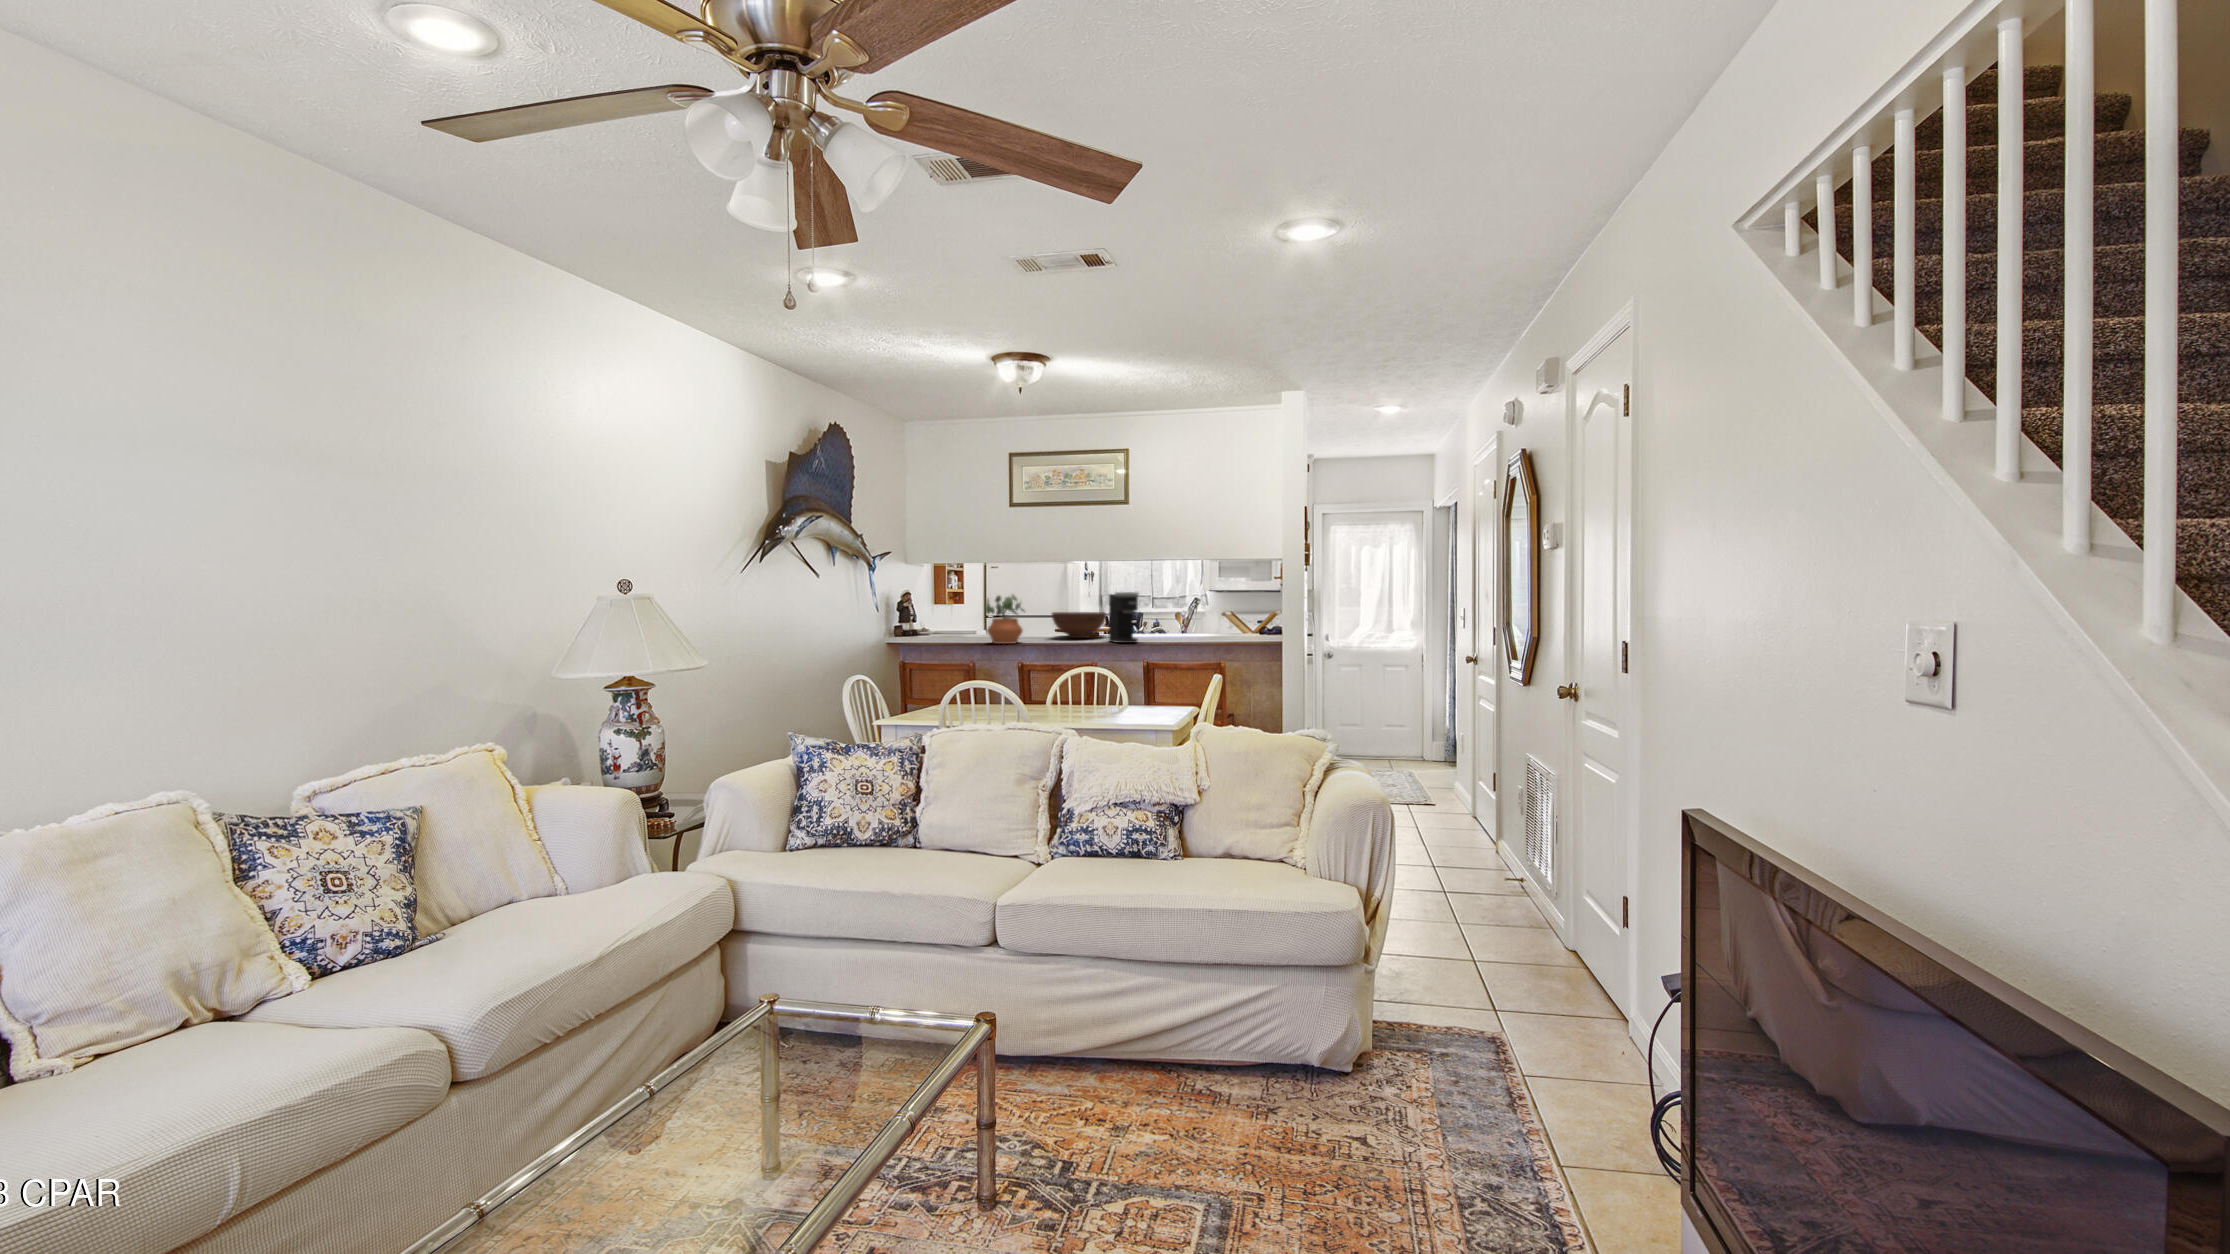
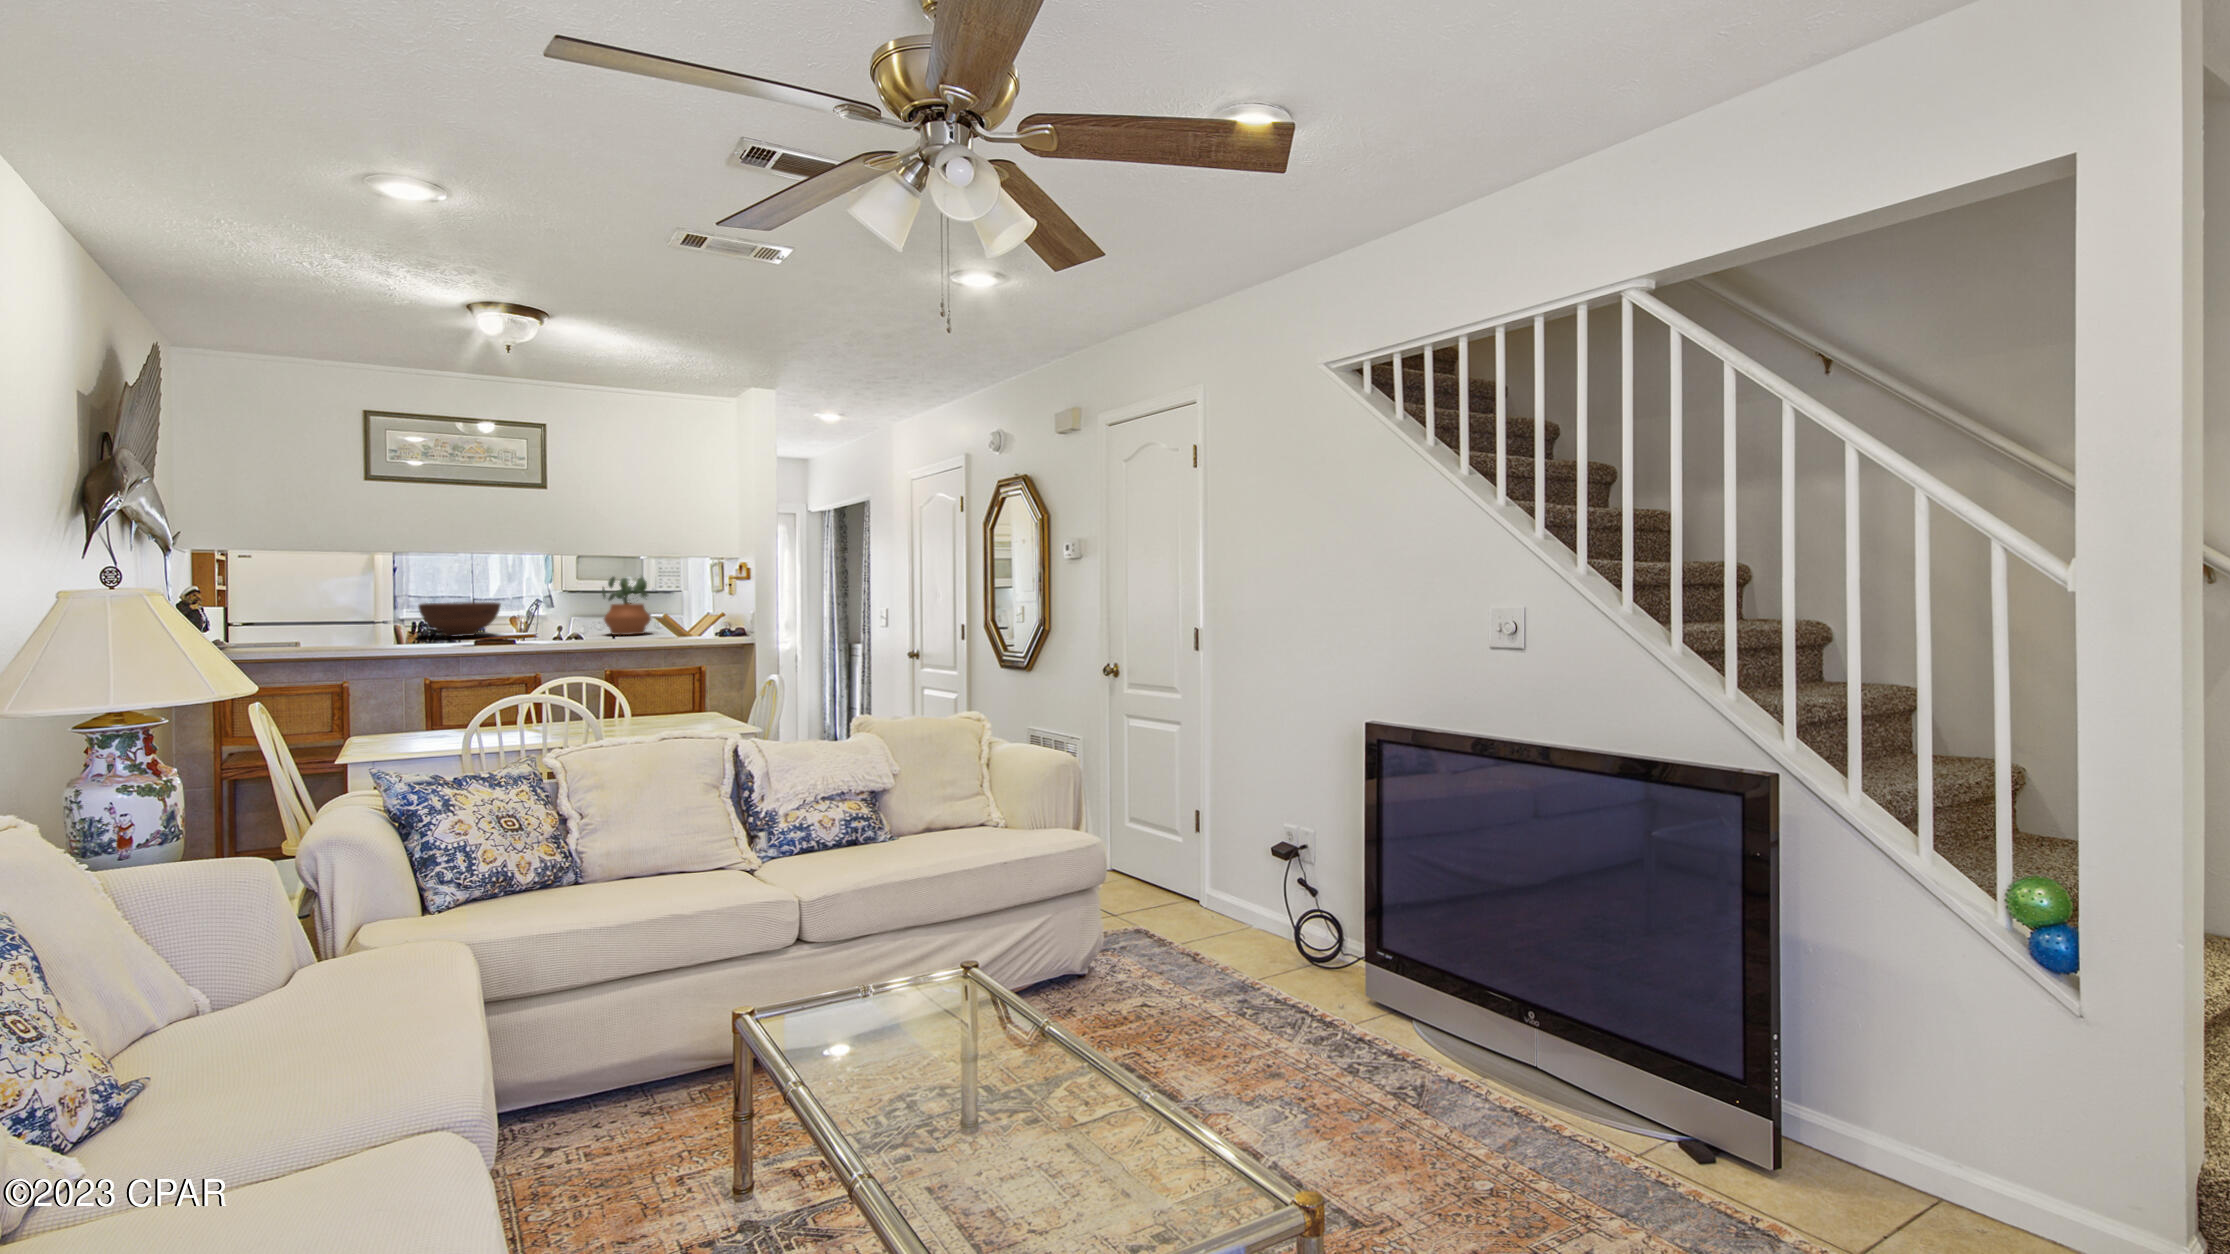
coffee maker: present [1109,592,1138,643] -> none [521,577,570,639]
potted plant: present [985,595,1024,644] -> present [602,577,651,635]

